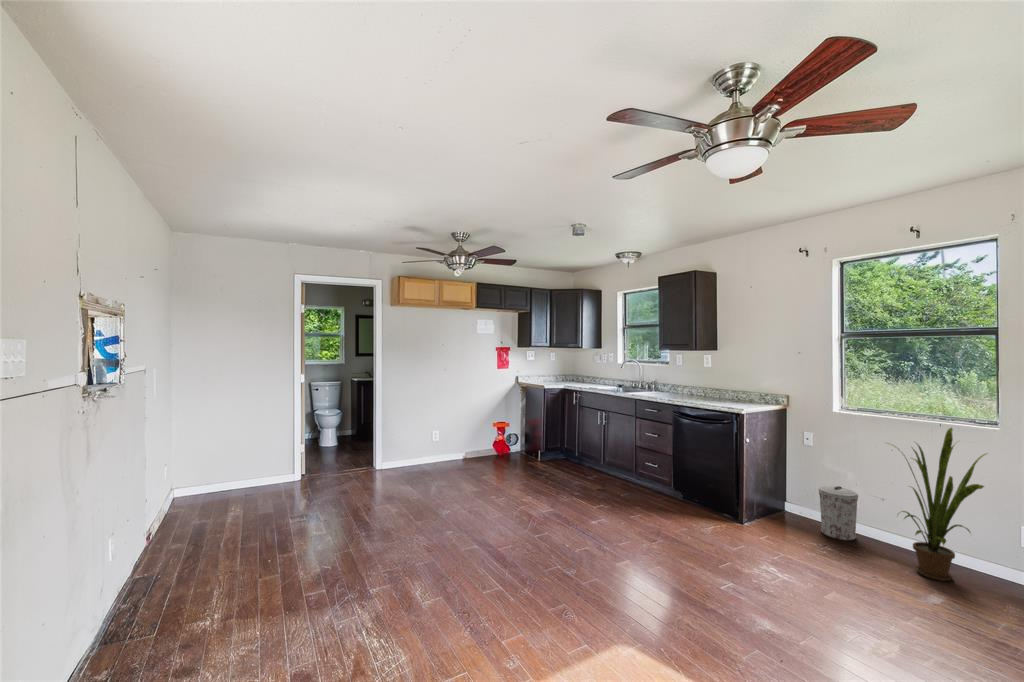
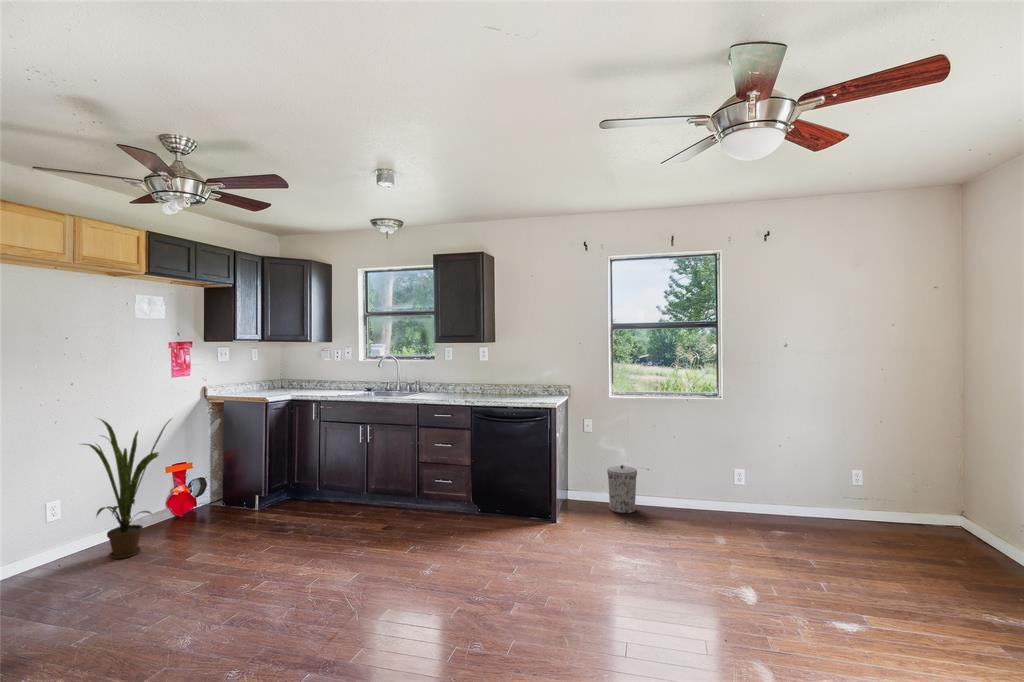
house plant: present [901,428,986,581] -> present [82,419,171,559]

